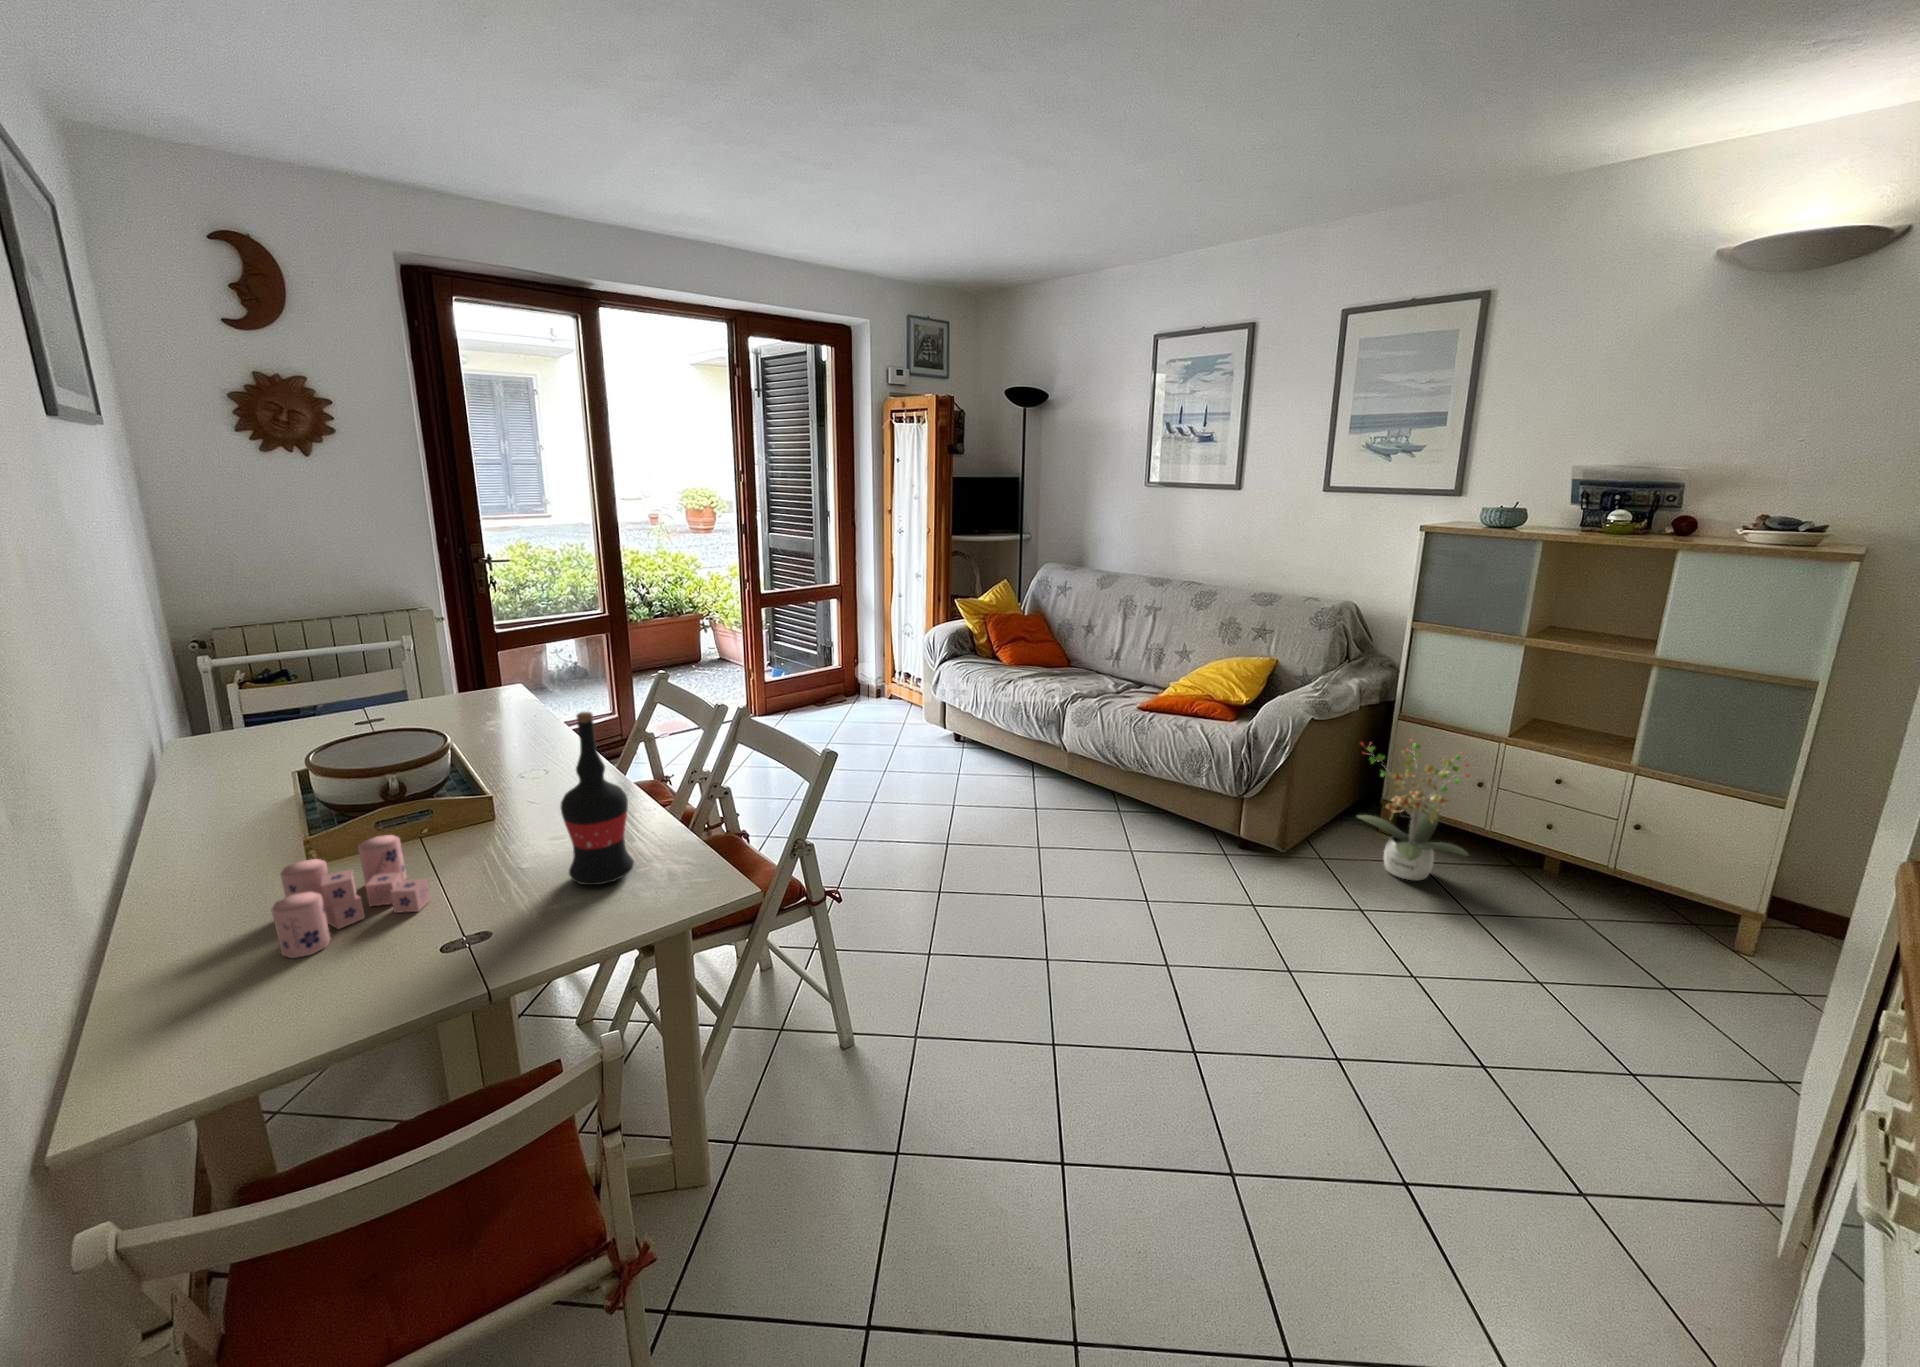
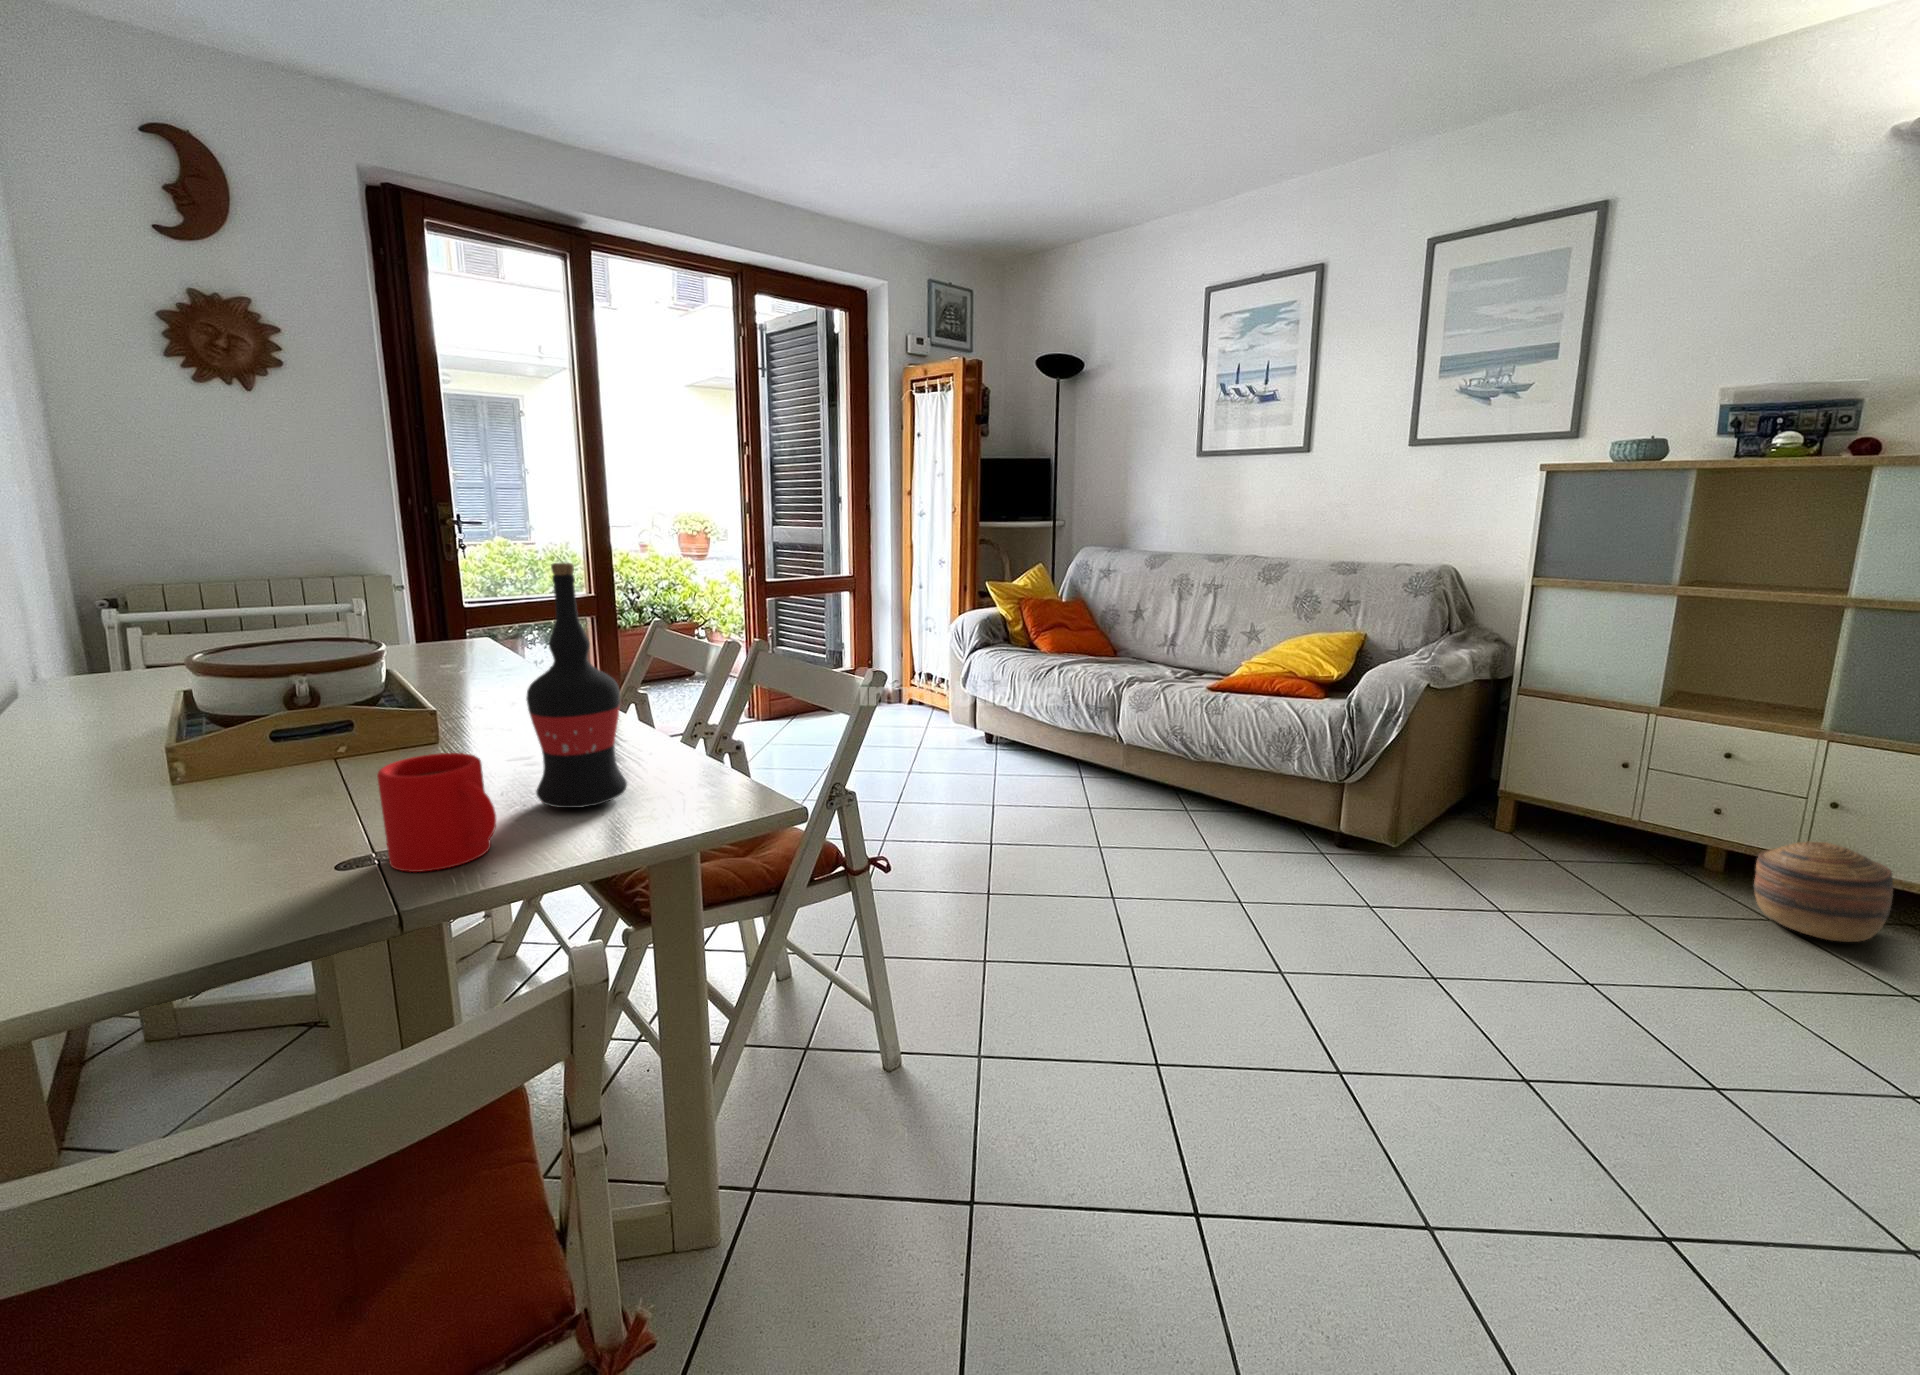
potted plant: present [1358,740,1469,880] -> none [1477,713,1624,879]
candle: present [272,835,431,958] -> none [88,742,340,886]
mug: none [462,857,544,946] -> present [377,753,496,872]
basket: none [1568,858,1671,942] -> present [1754,842,1893,942]

